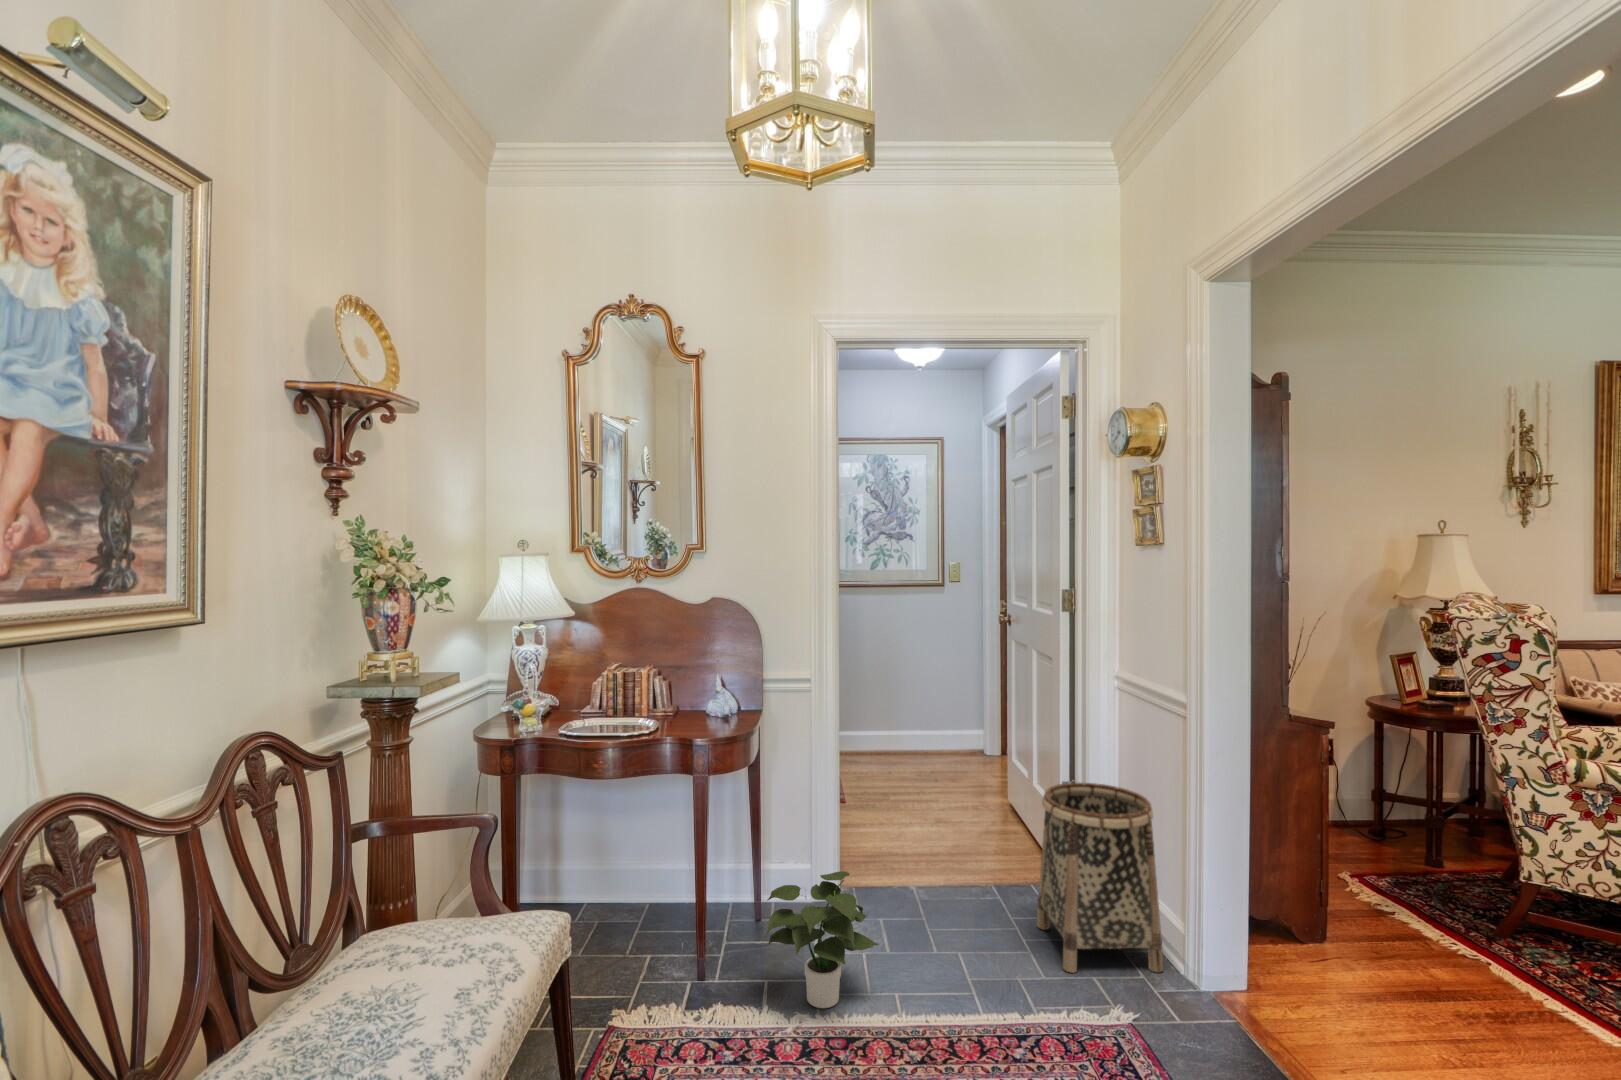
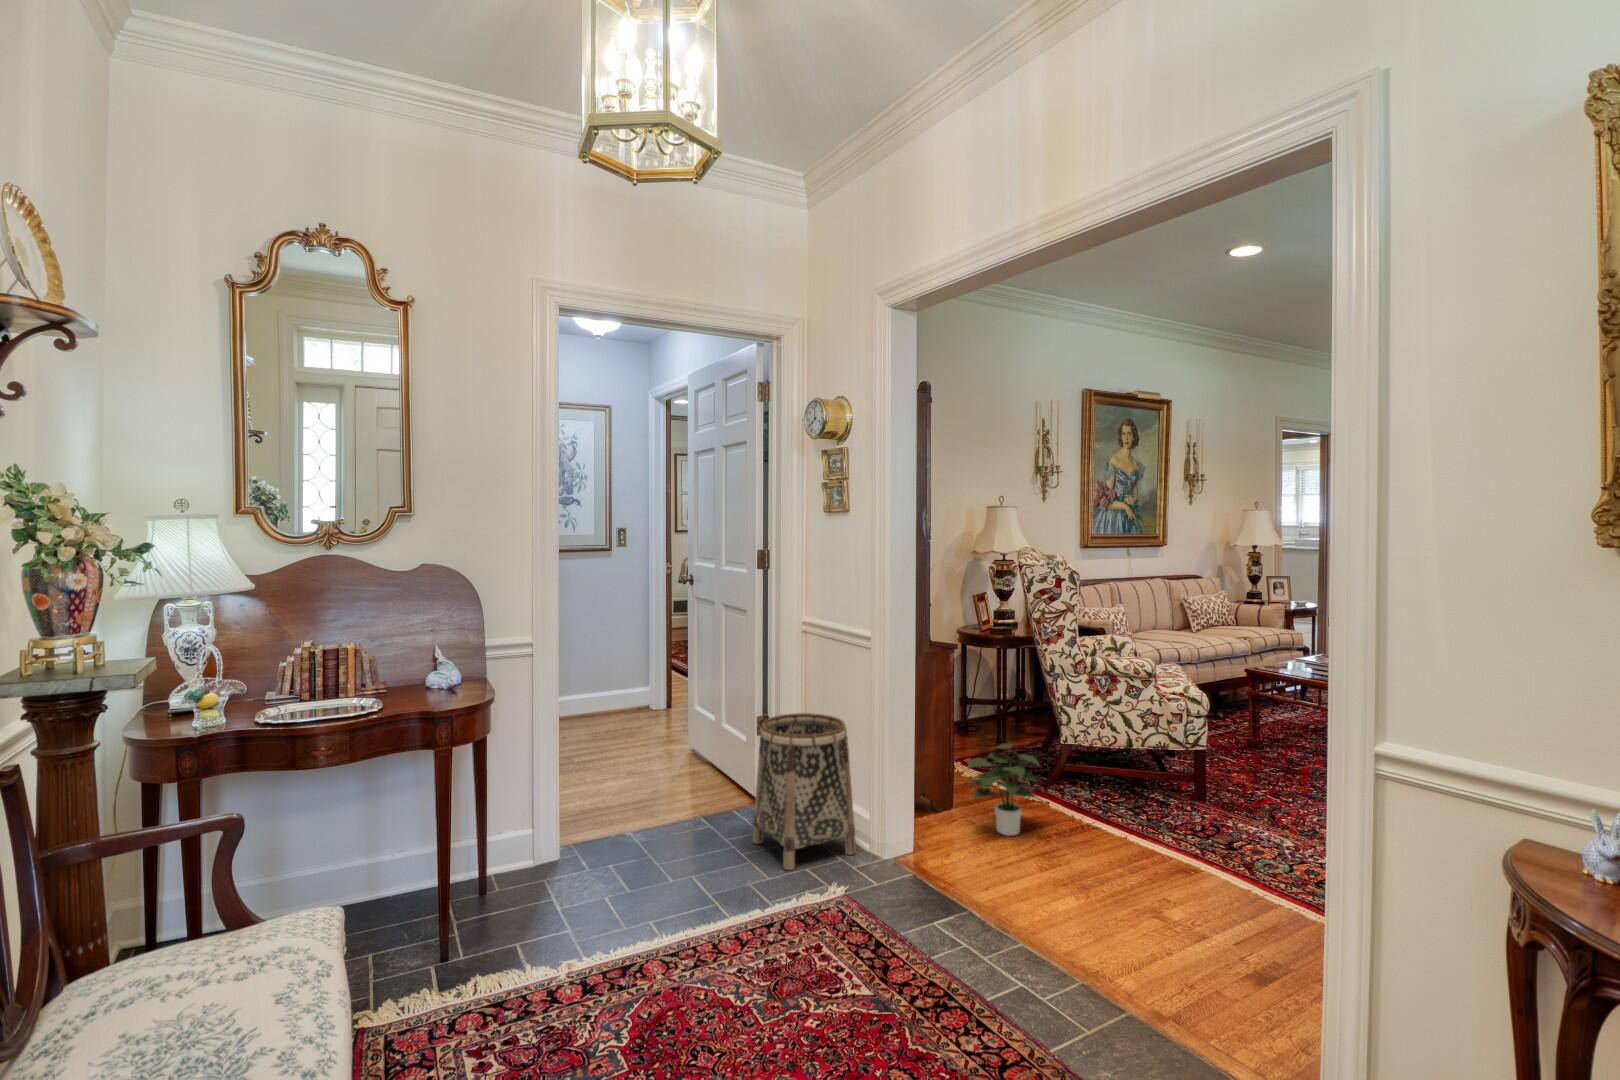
potted plant: present [767,871,879,1008] -> present [968,743,1040,836]

